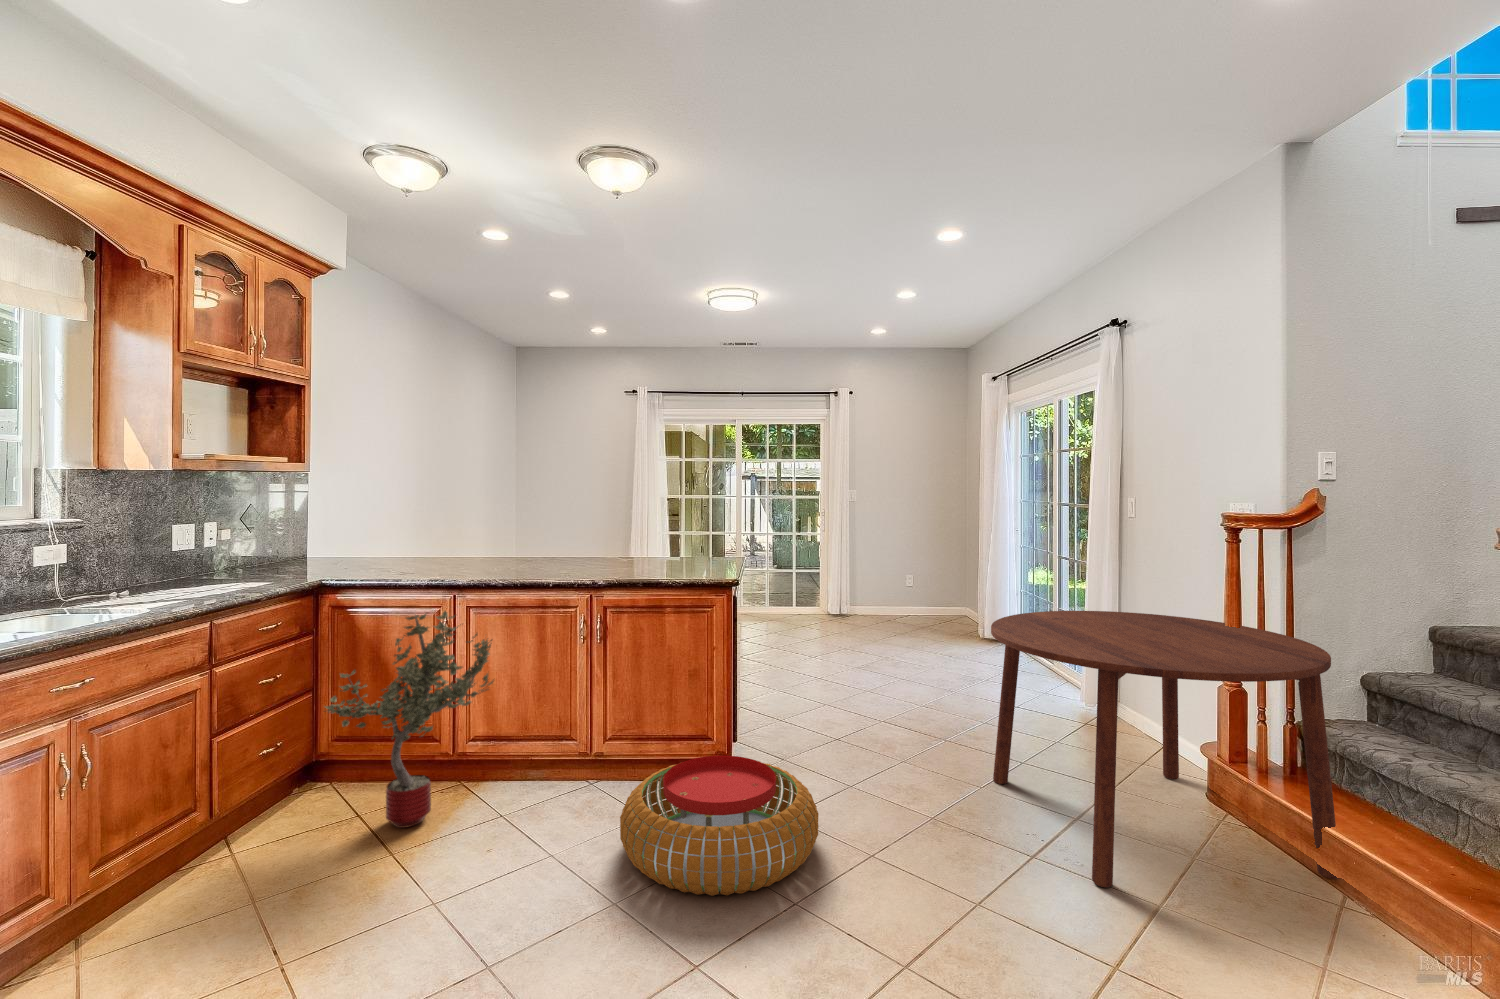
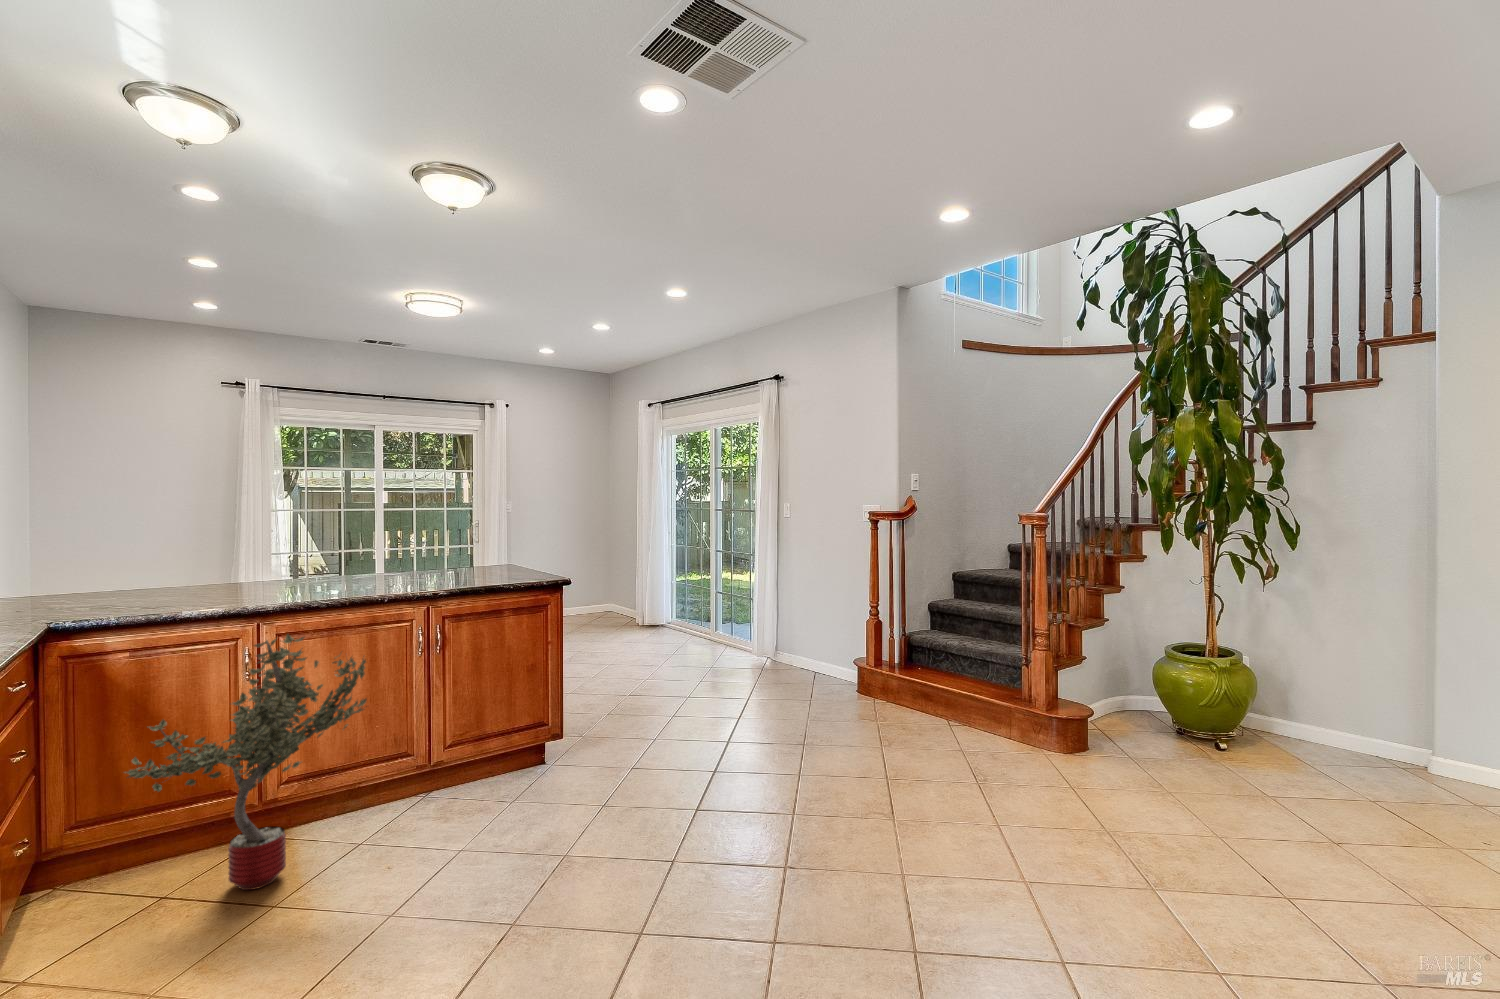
dining table: present [991,611,1339,888] -> none [747,581,947,749]
pouf: present [620,756,819,896] -> none [524,725,696,834]

